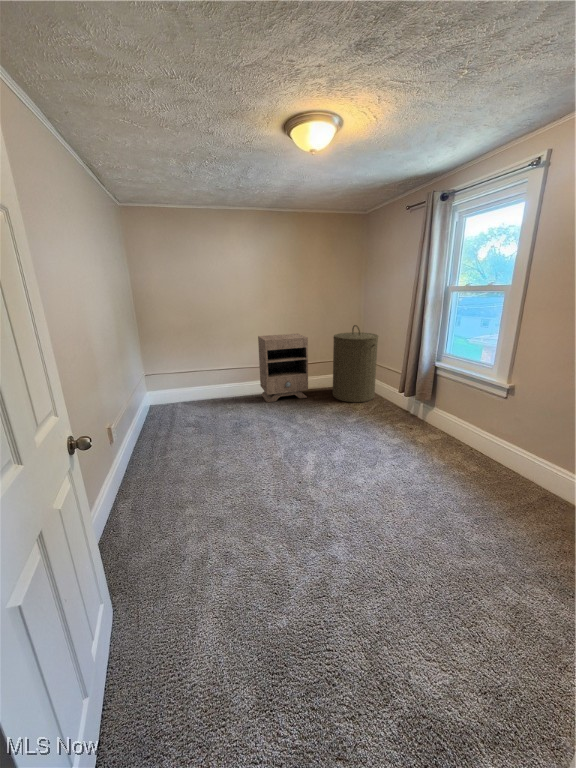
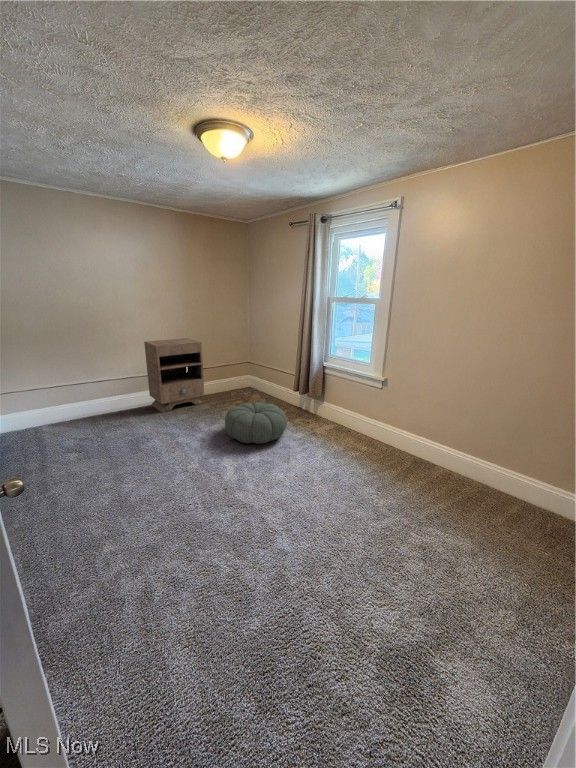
laundry hamper: present [333,325,378,402] -> none [226,329,269,403]
pouf: none [316,401,383,445] -> present [225,402,287,444]

